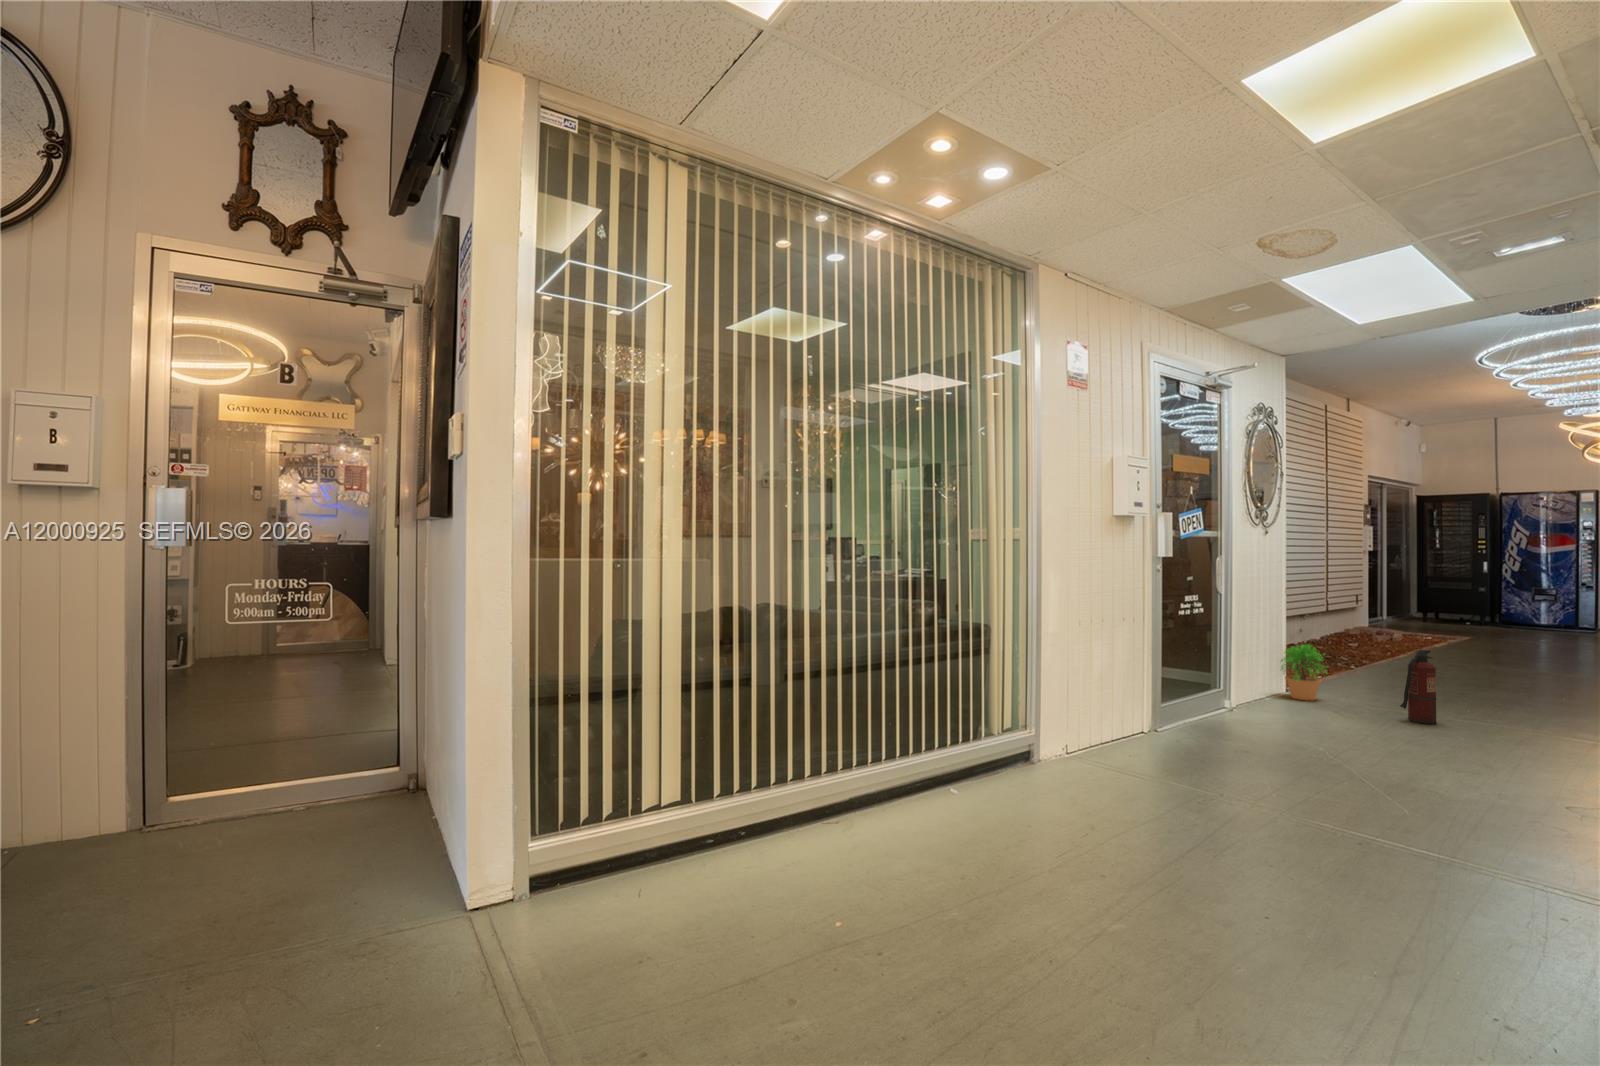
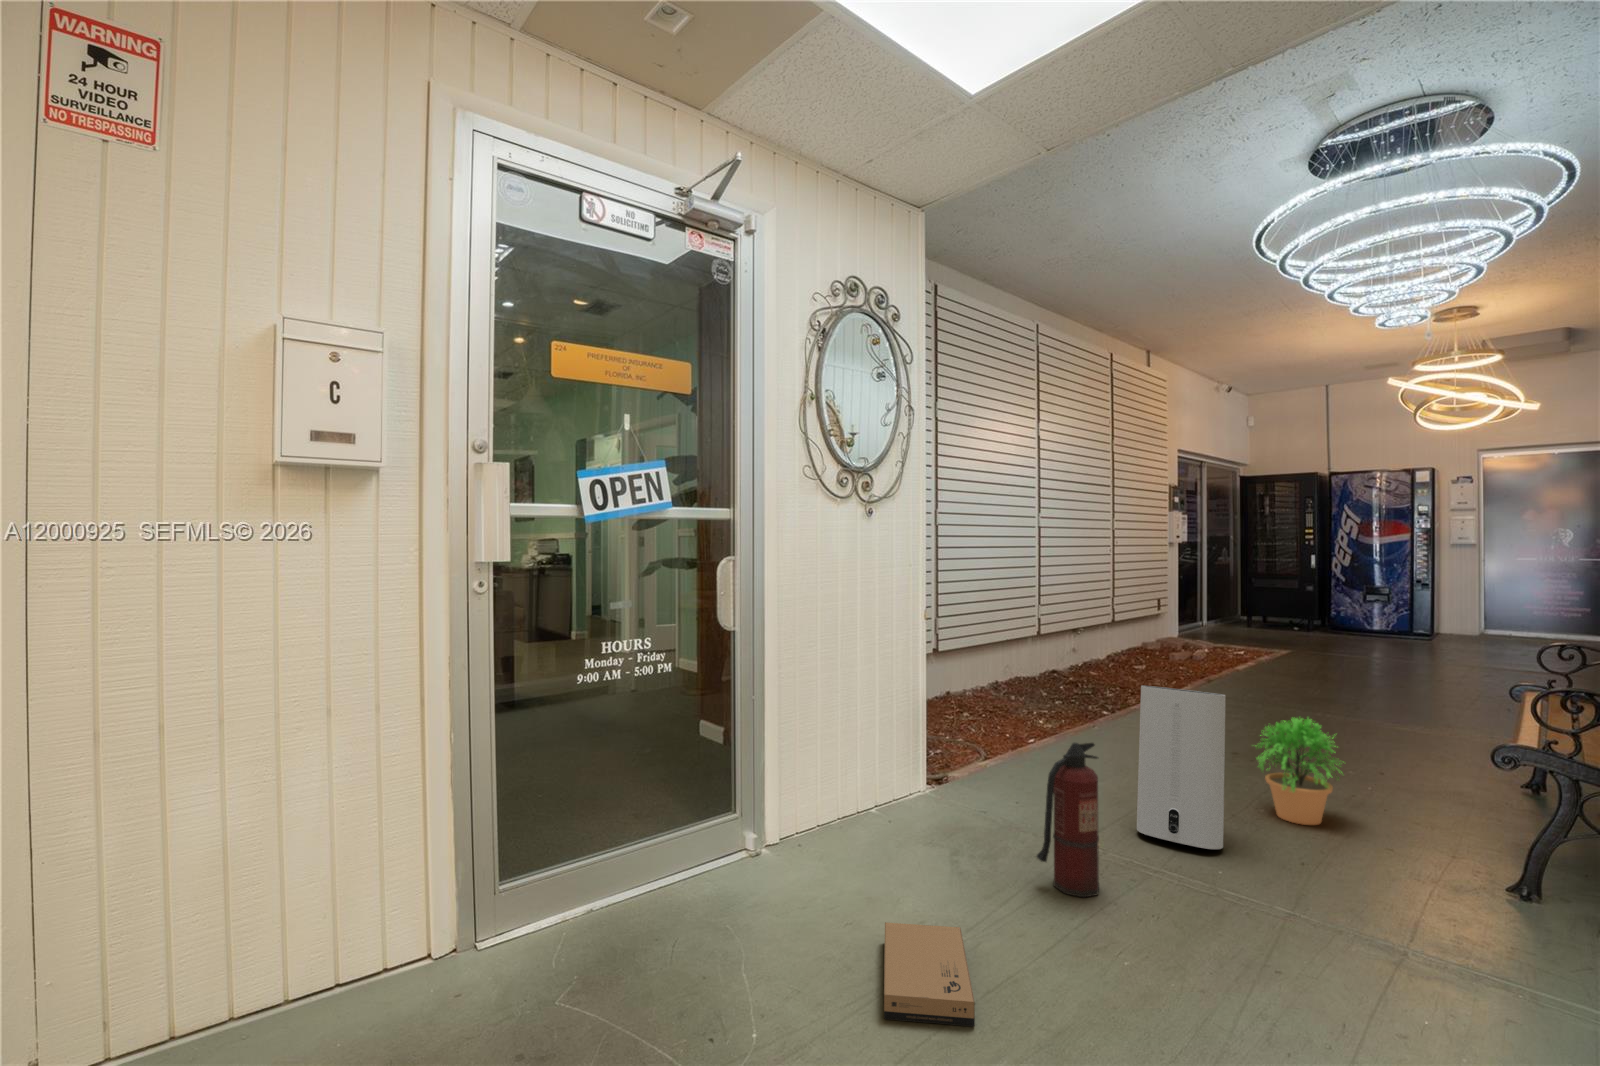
air purifier: none [1437,629,1494,714] -> present [1137,686,1225,849]
potted plant: present [1281,644,1324,701] -> present [1258,718,1342,825]
cardboard box: none [1346,722,1418,747] -> present [884,922,975,1026]

